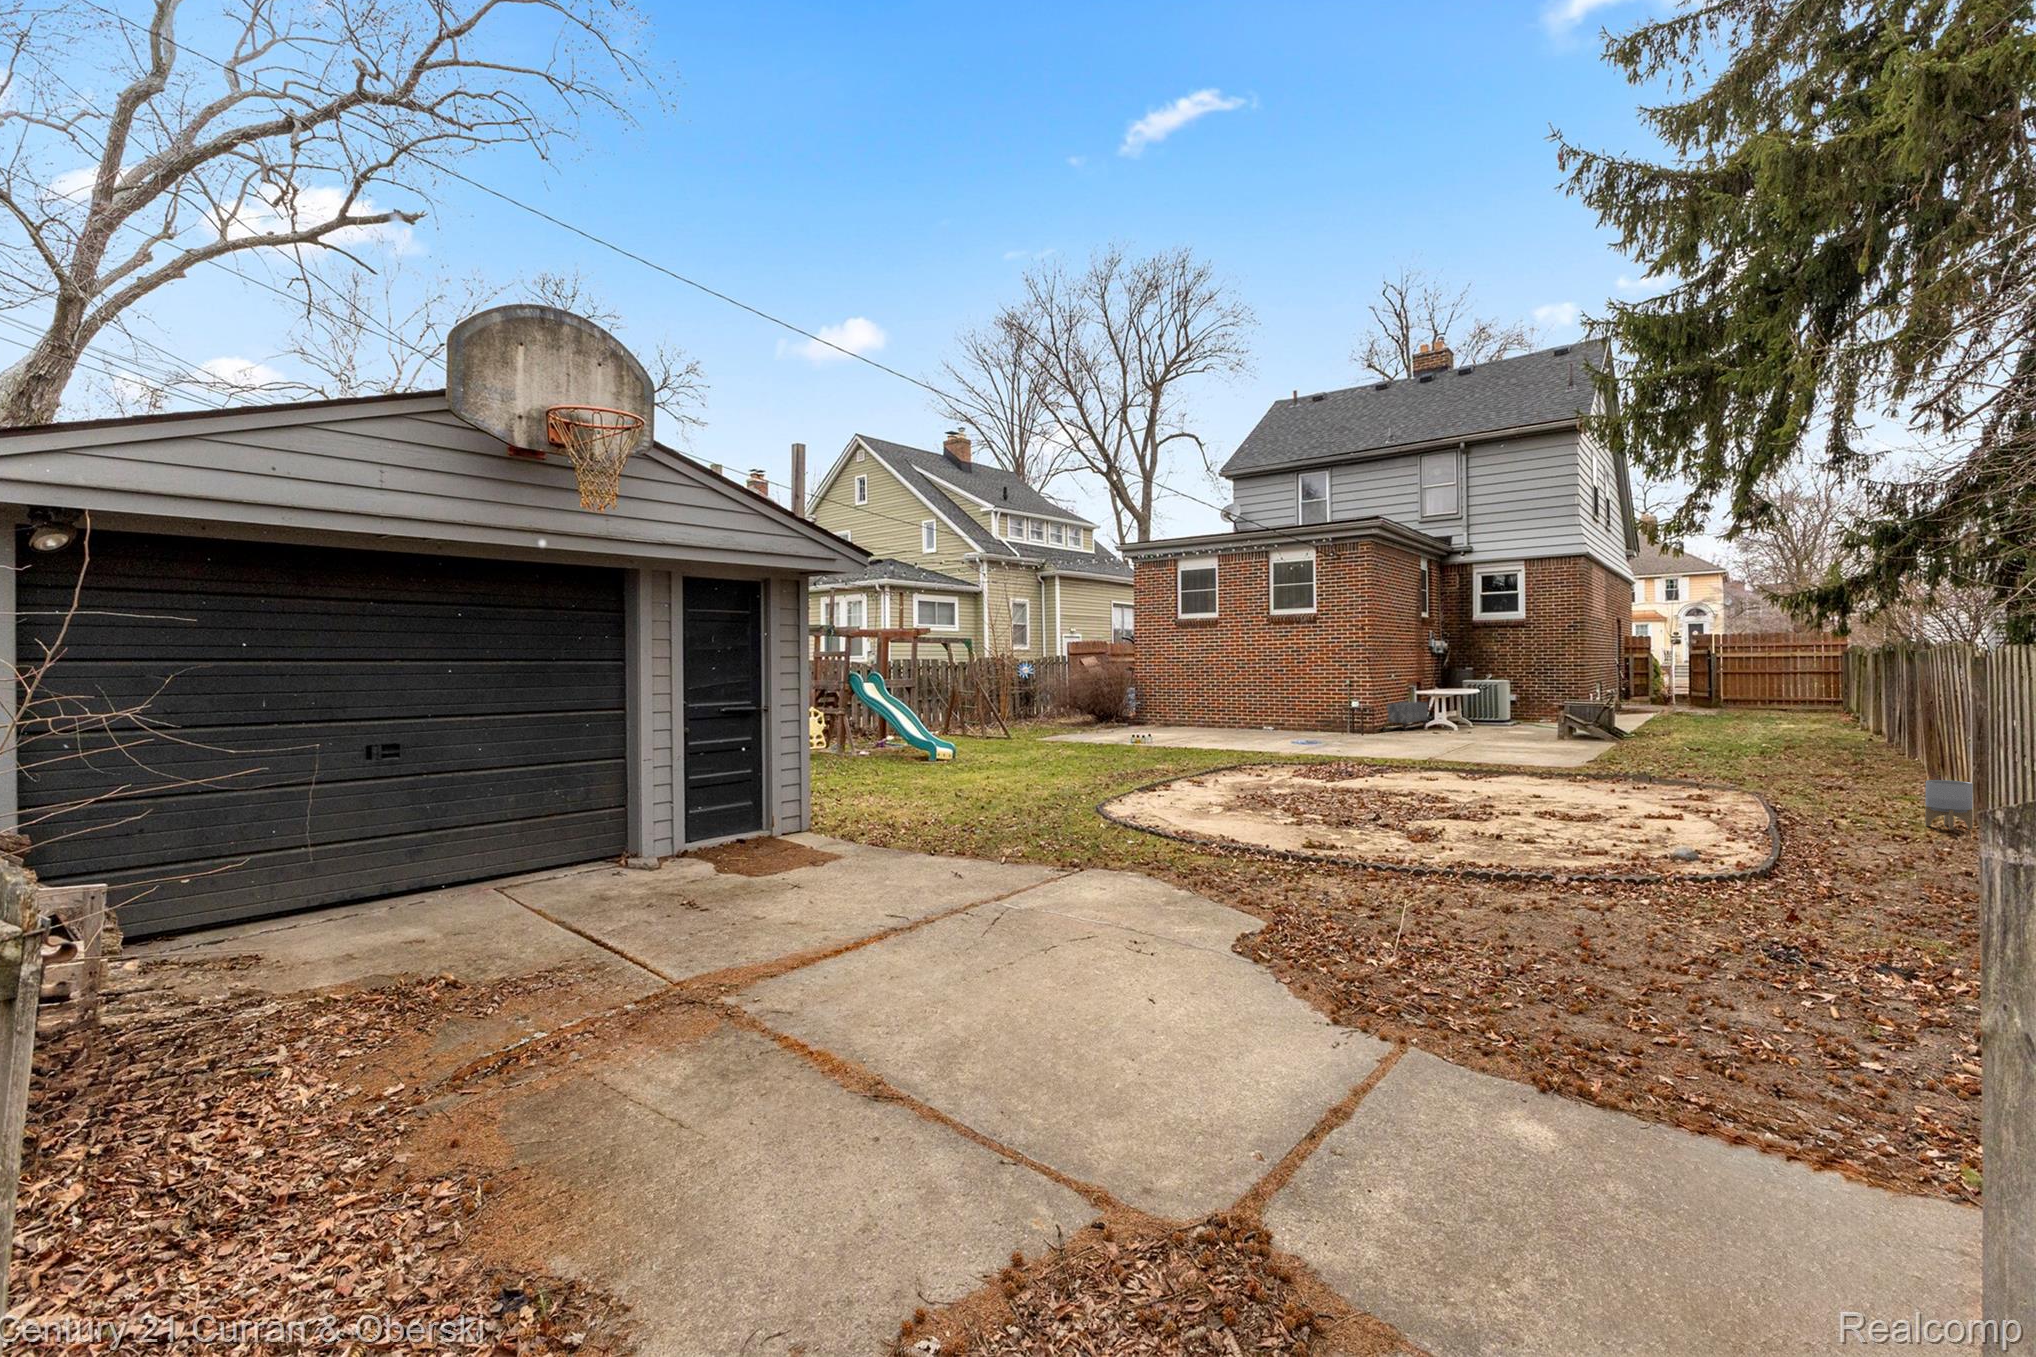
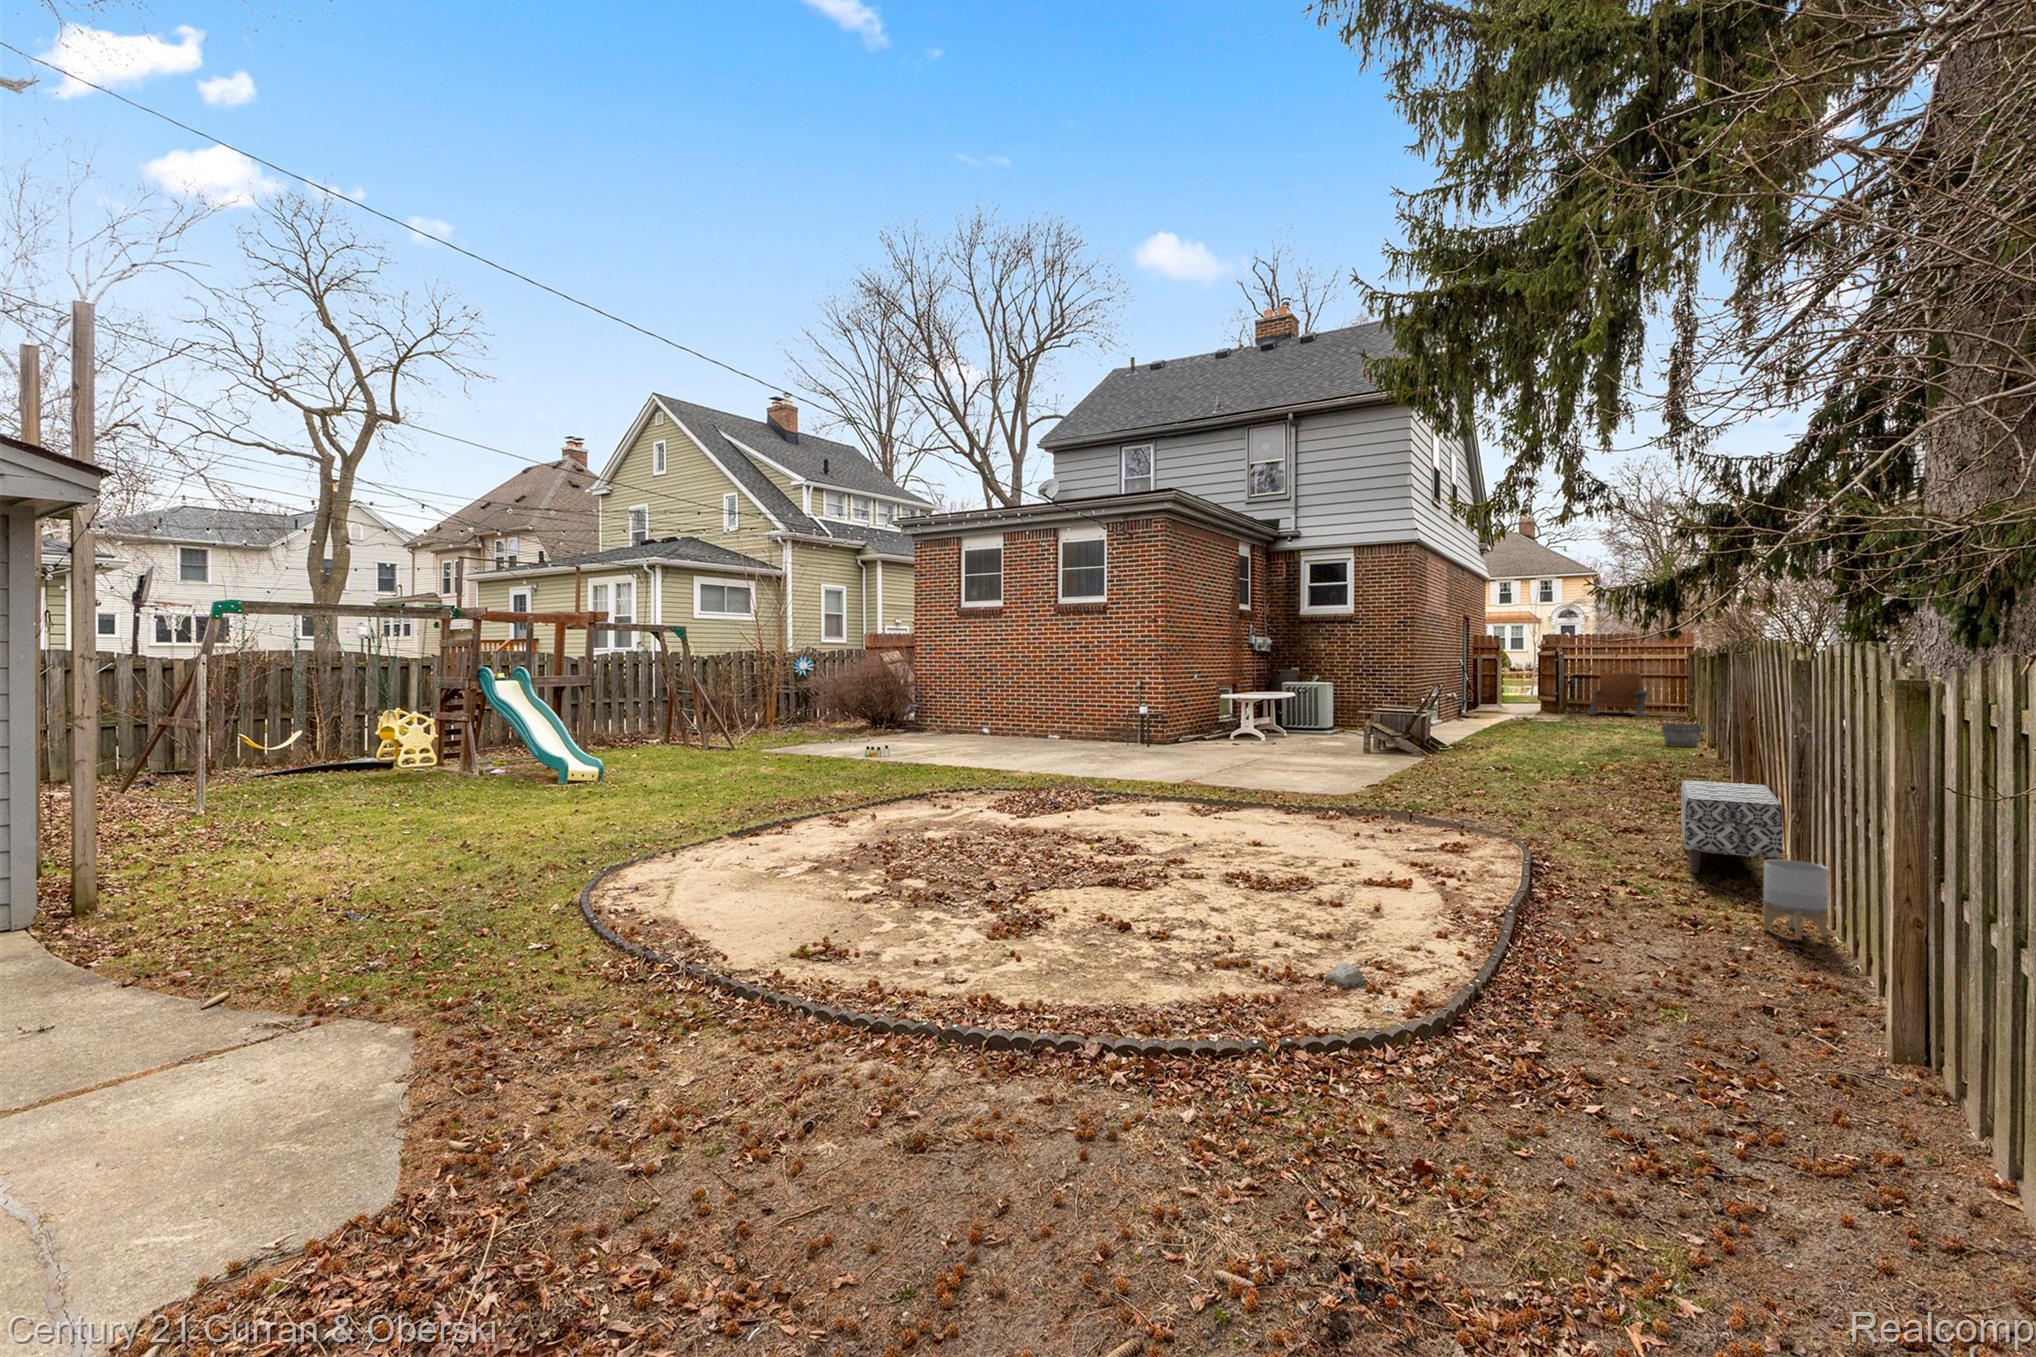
lounge chair: none [1742,667,1803,707] -> present [1588,673,1648,716]
bench: present [1383,701,1428,731] -> present [1681,780,1783,874]
wooden bucket: none [1822,703,1863,729] -> present [1661,721,1702,747]

